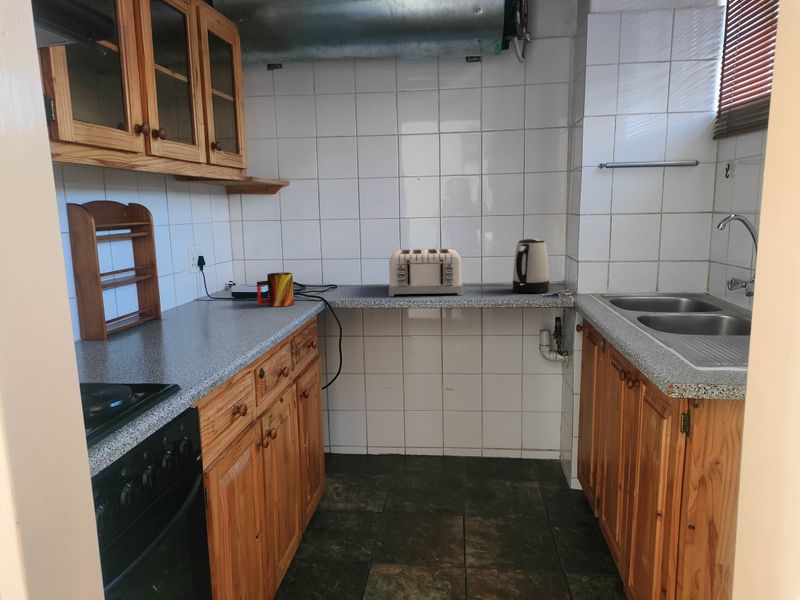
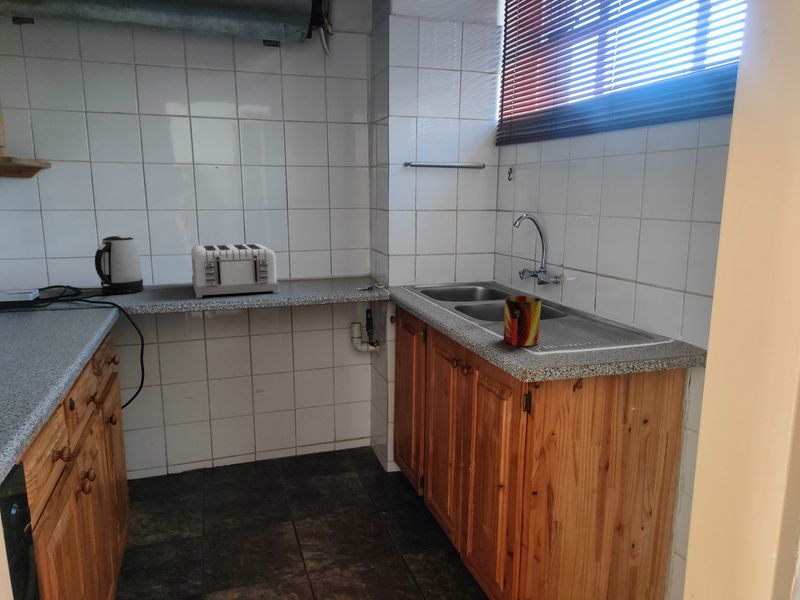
kettle: present [513,239,549,293] -> present [95,236,144,294]
mug: present [257,272,294,306] -> present [503,296,541,346]

